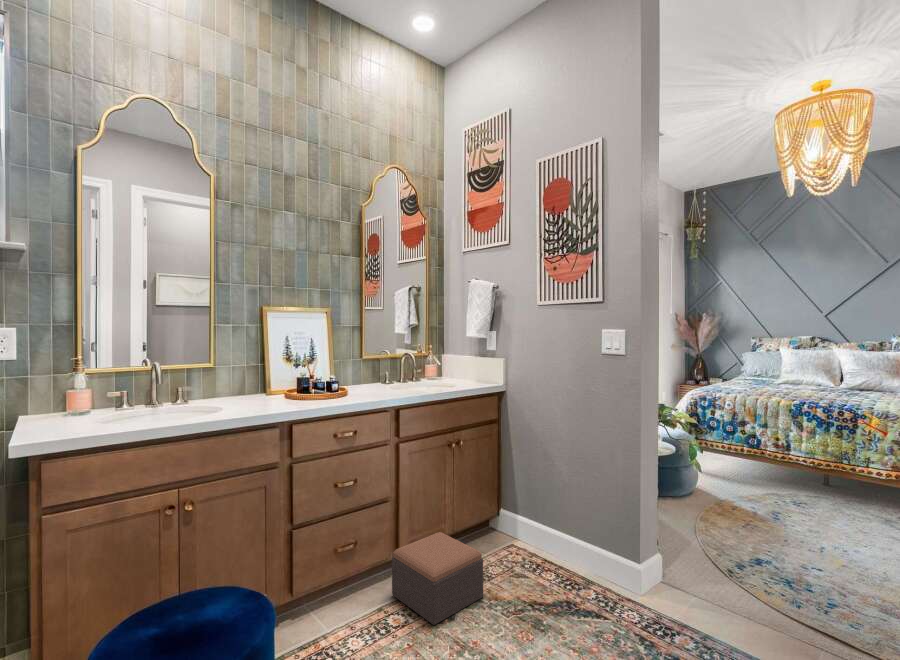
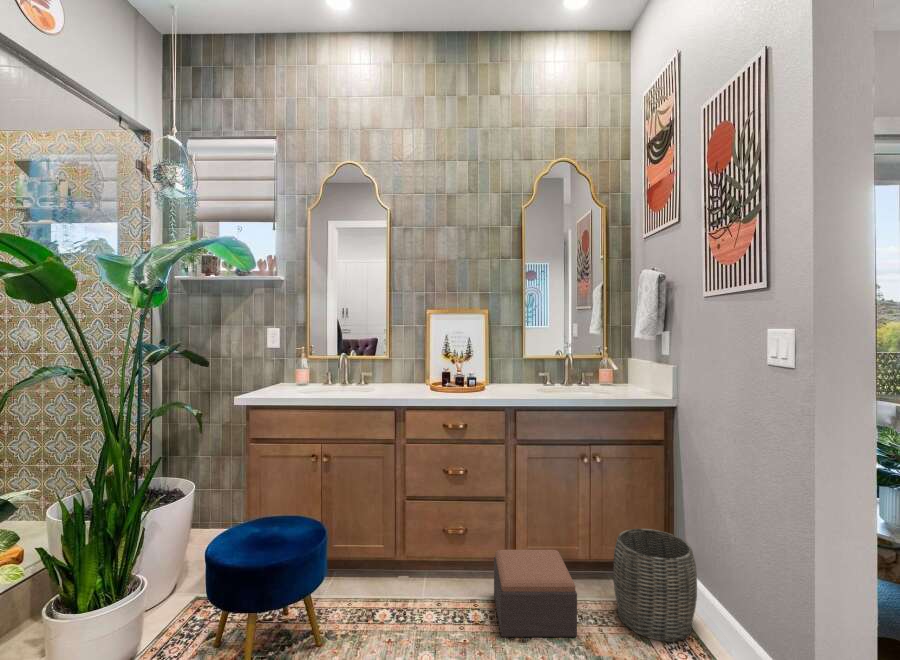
woven basket: none [483,491,545,575] -> present [613,529,697,642]

